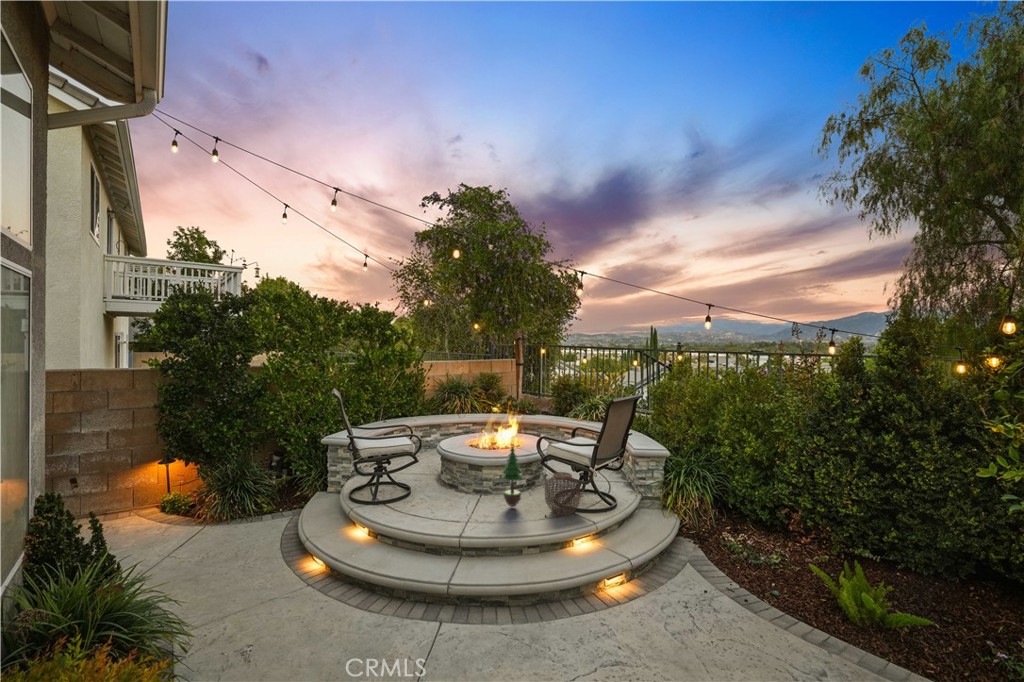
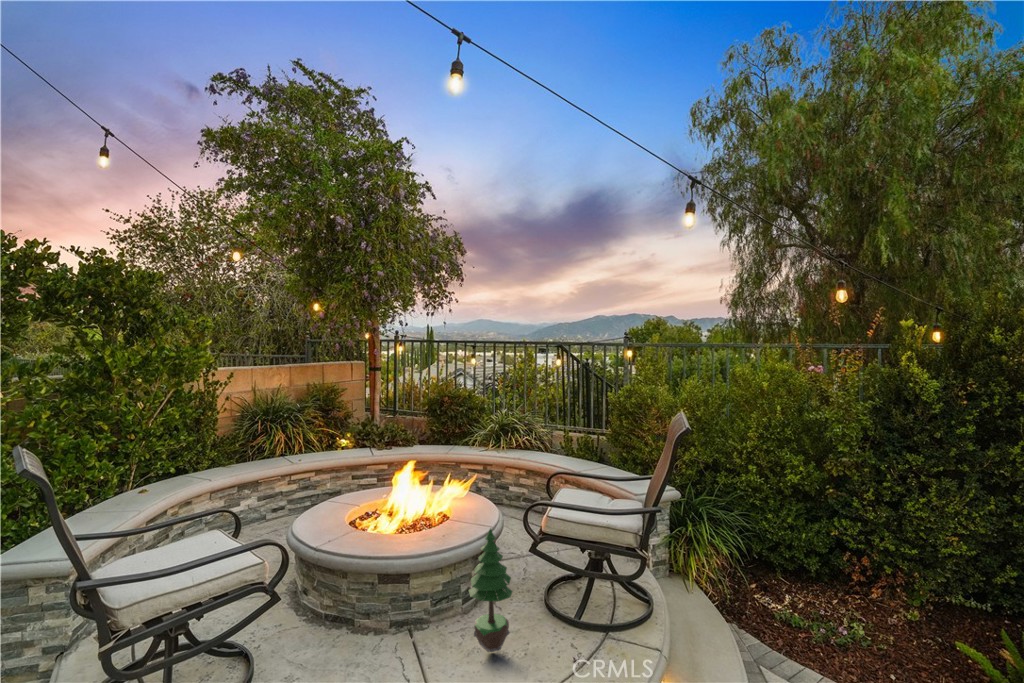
woven basket: present [545,472,581,515] -> none [553,563,621,650]

